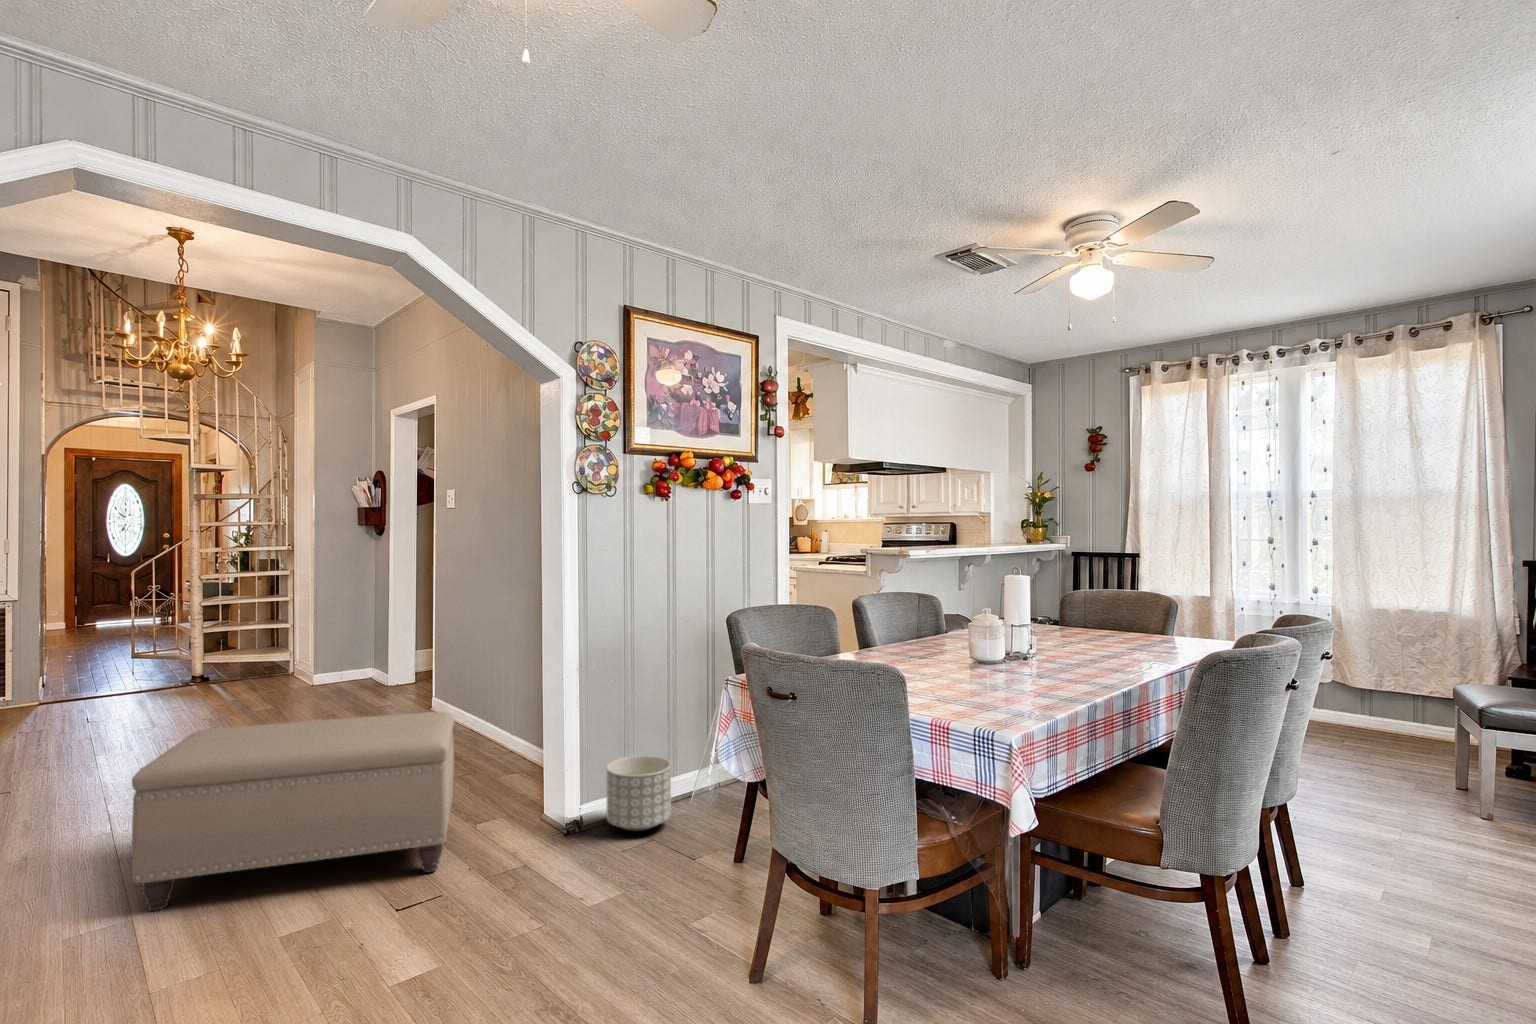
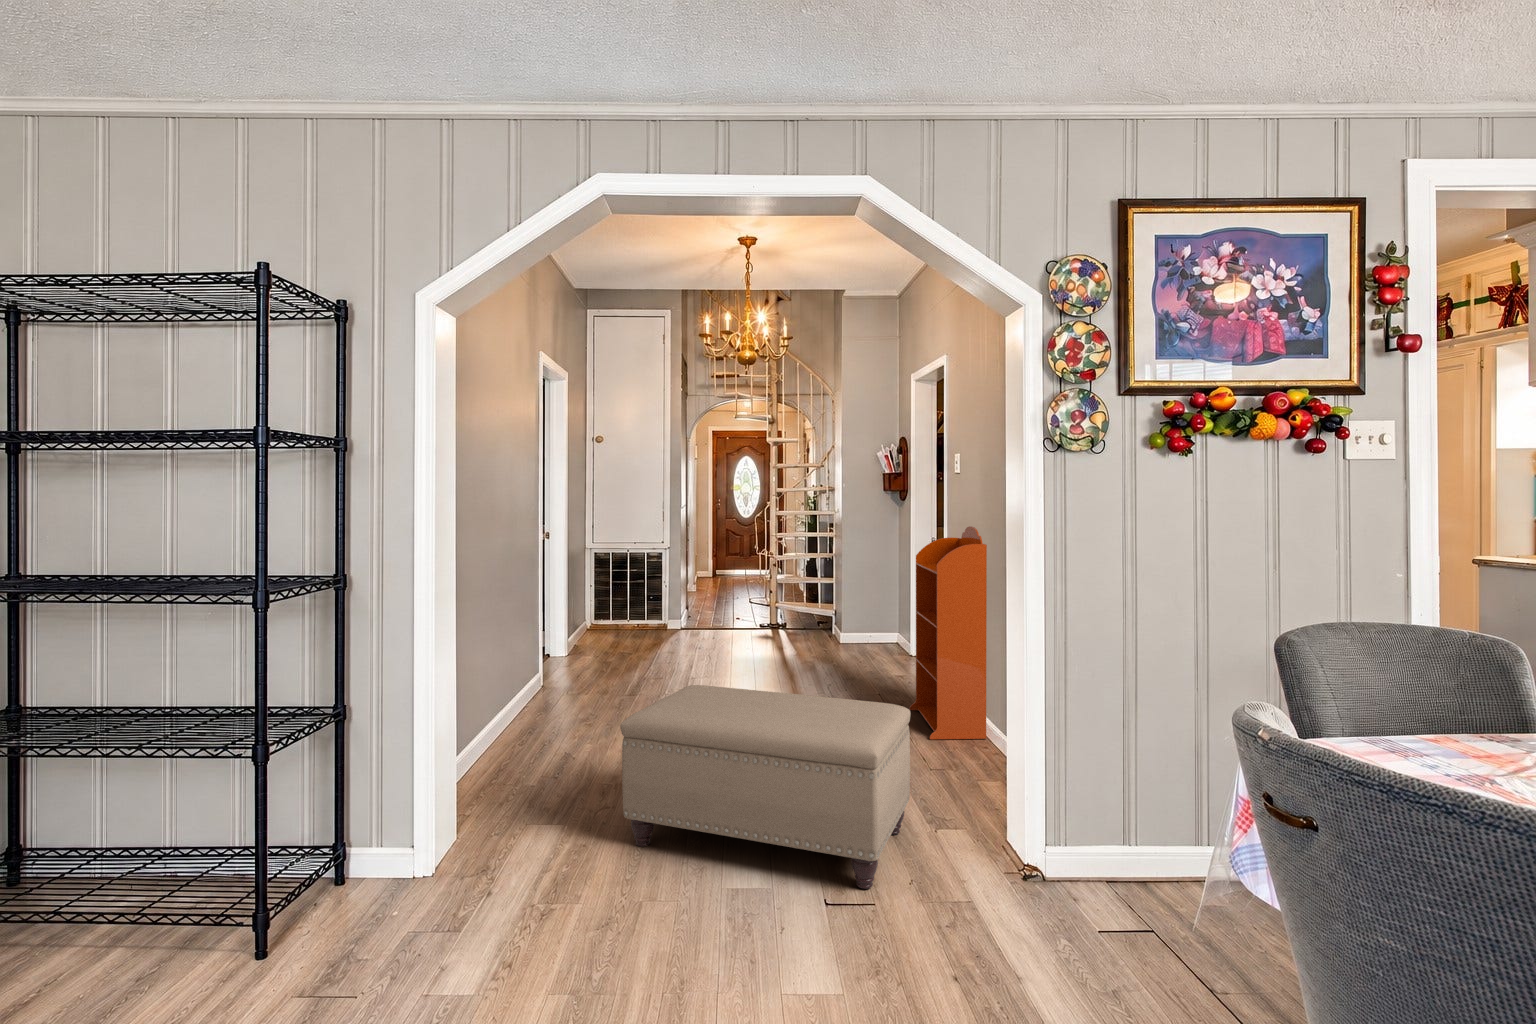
bookcase: none [410,556,493,753] -> present [909,526,987,739]
planter: present [607,756,671,831] -> none [1084,809,1181,919]

